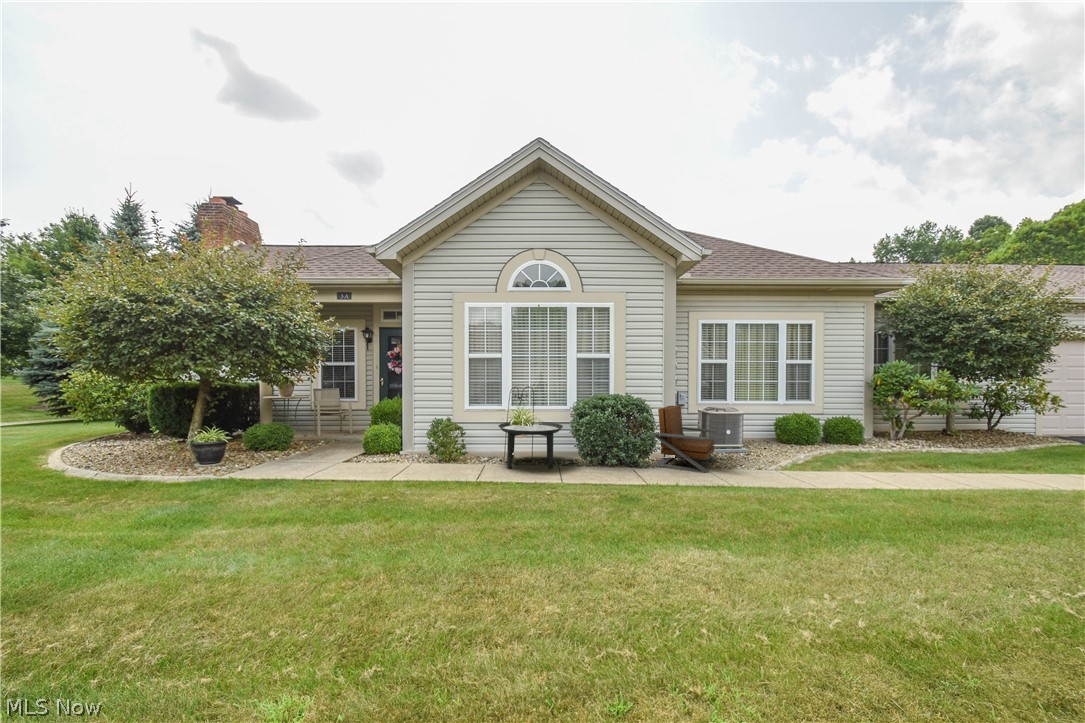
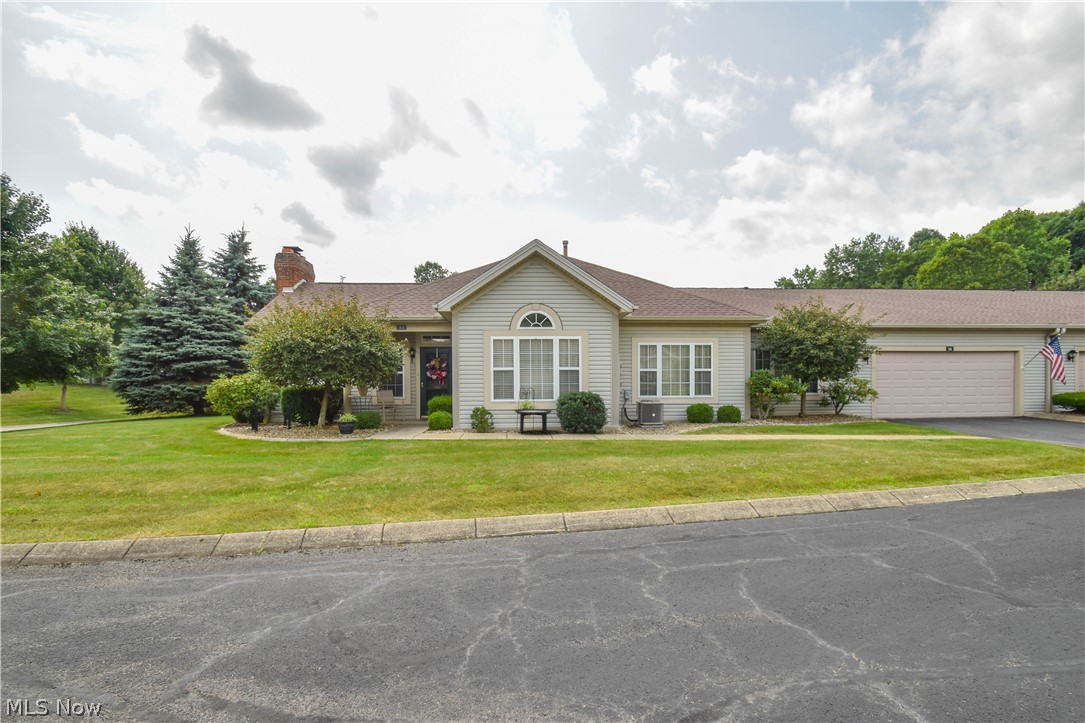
lounge chair: present [653,405,717,473] -> none [603,398,642,434]
bench: none [96,409,171,451] -> present [251,406,291,431]

